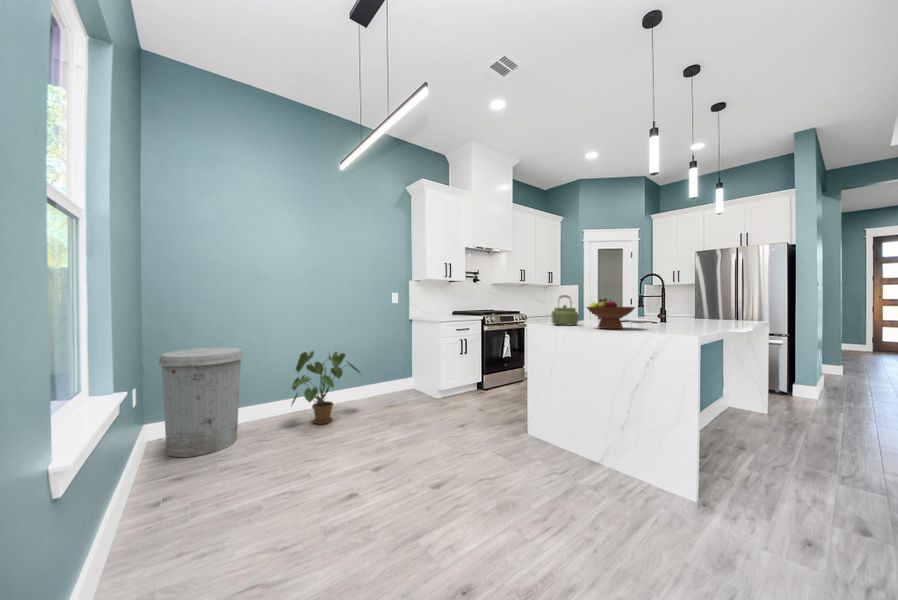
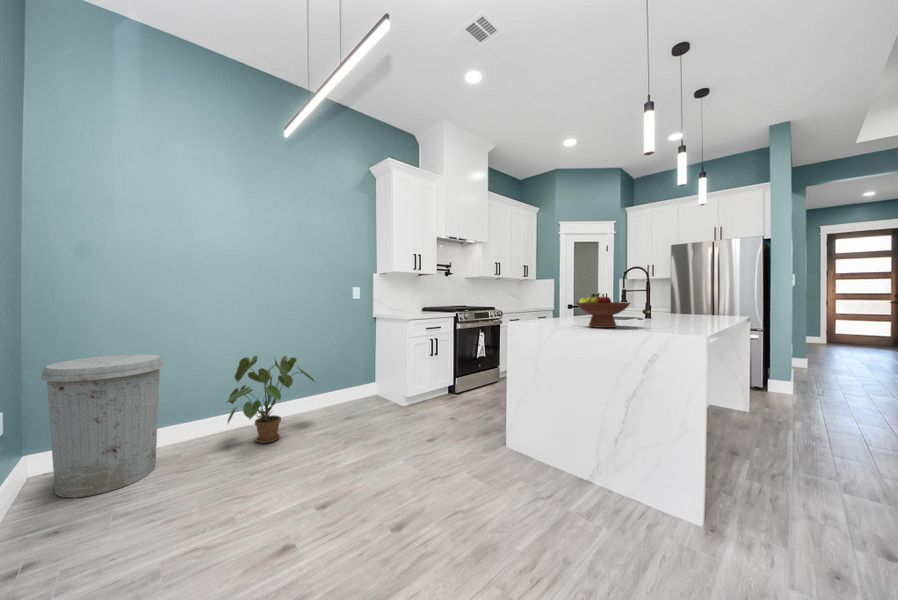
kettle: present [552,295,578,325] -> none [534,290,564,324]

